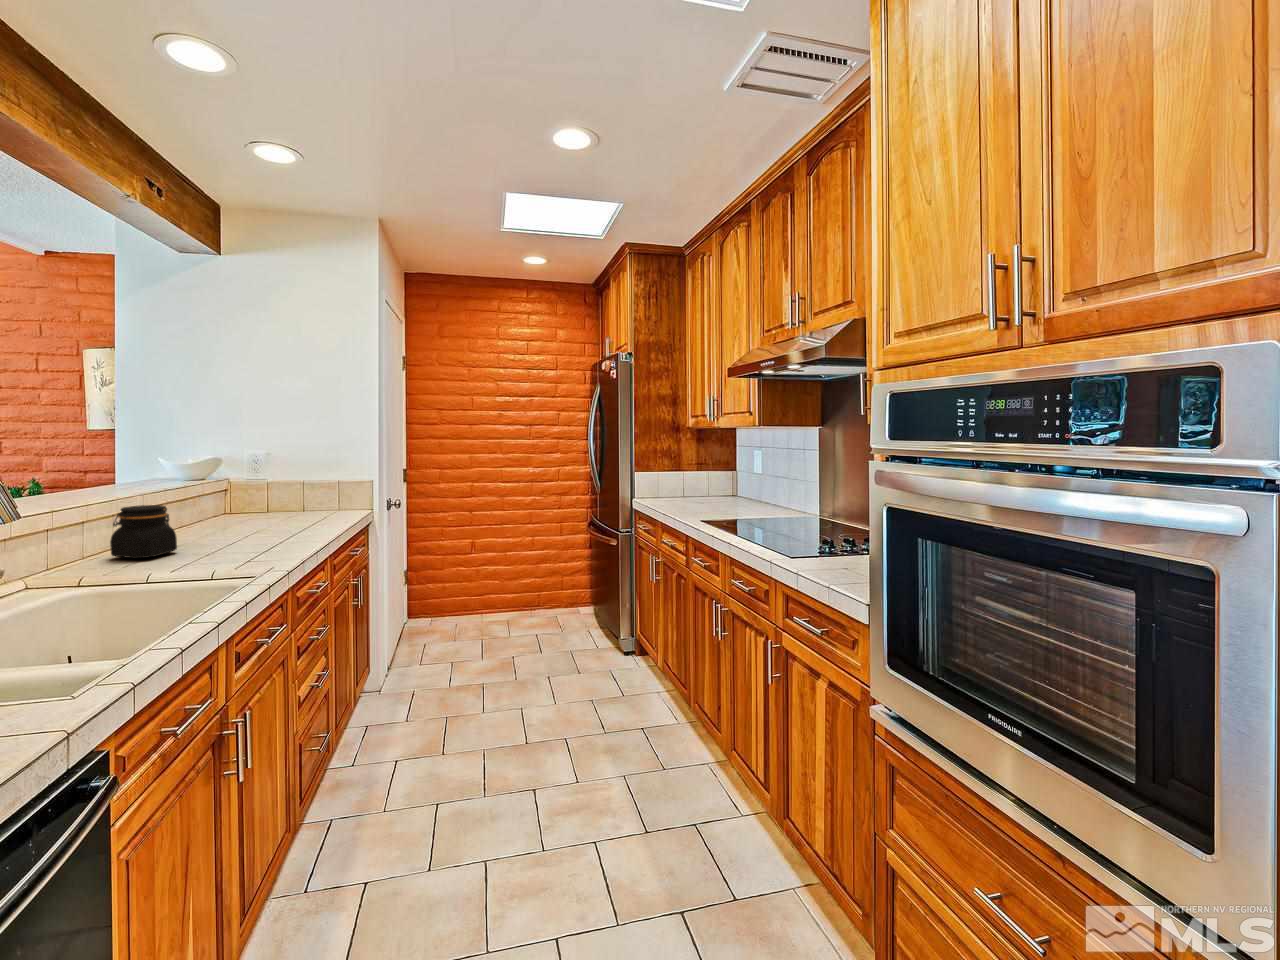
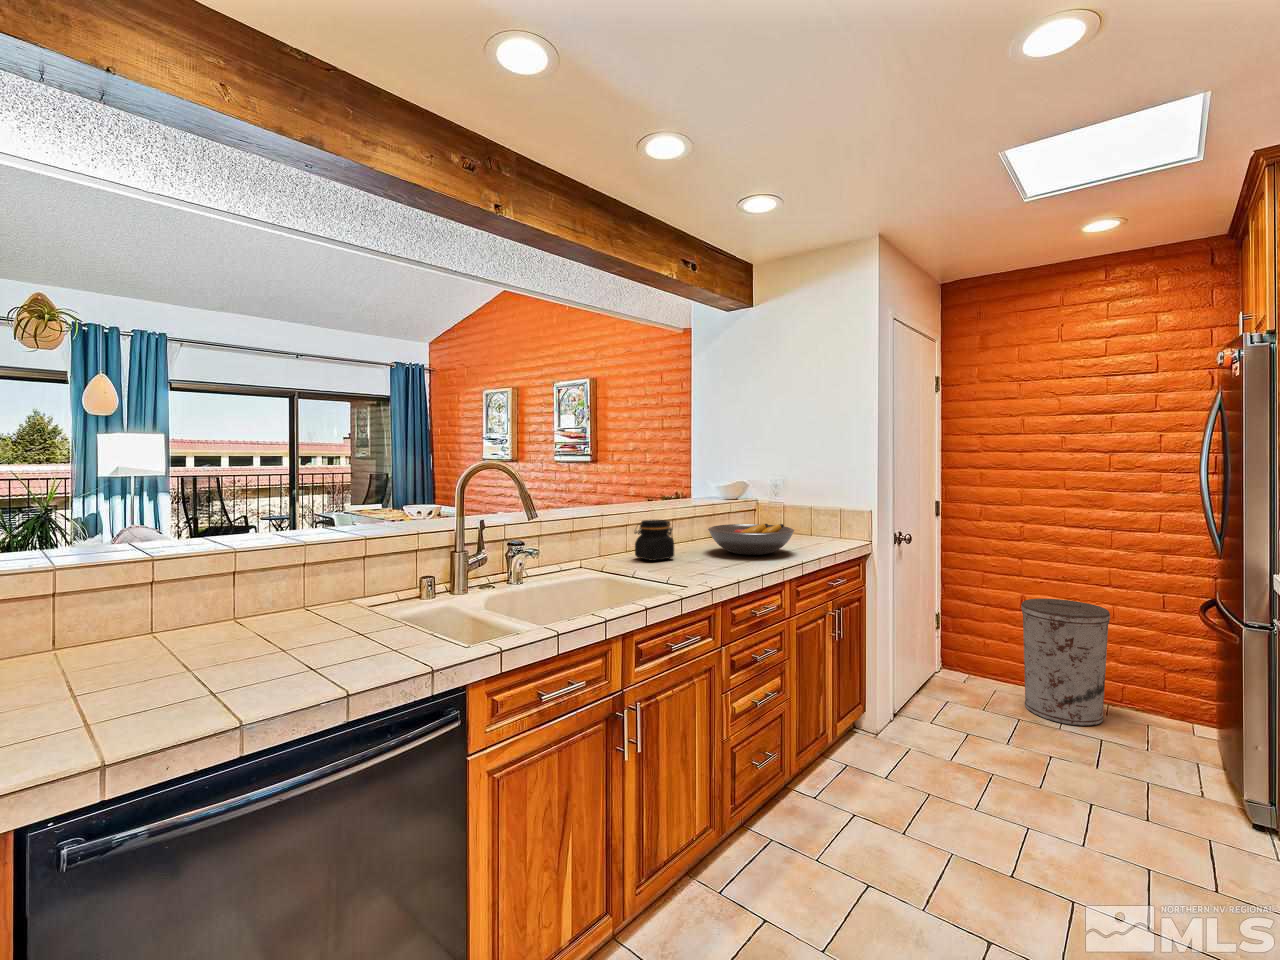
fruit bowl: none [209,499,320,536] -> present [708,524,794,555]
trash can: none [478,540,535,632] -> present [1021,599,1110,726]

